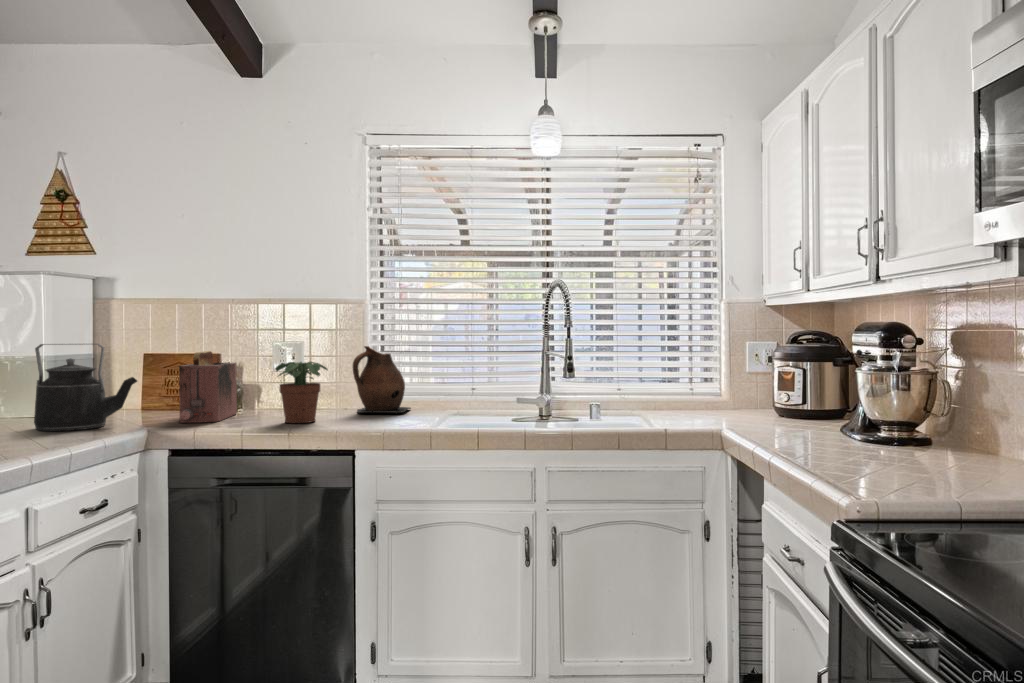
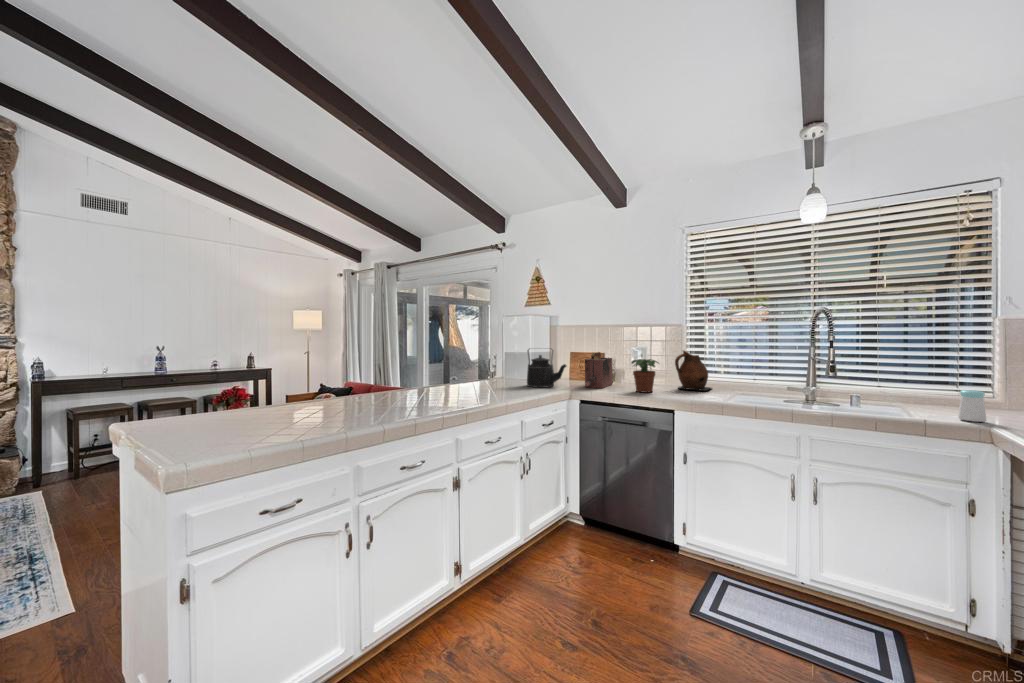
salt shaker: none [692,387,715,425] -> present [958,390,987,422]

